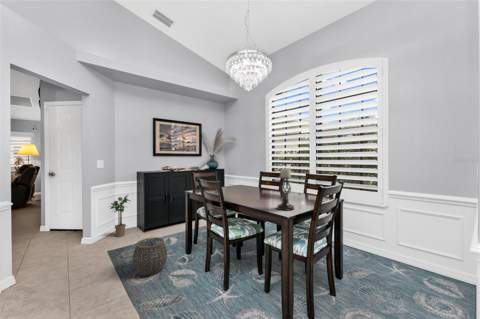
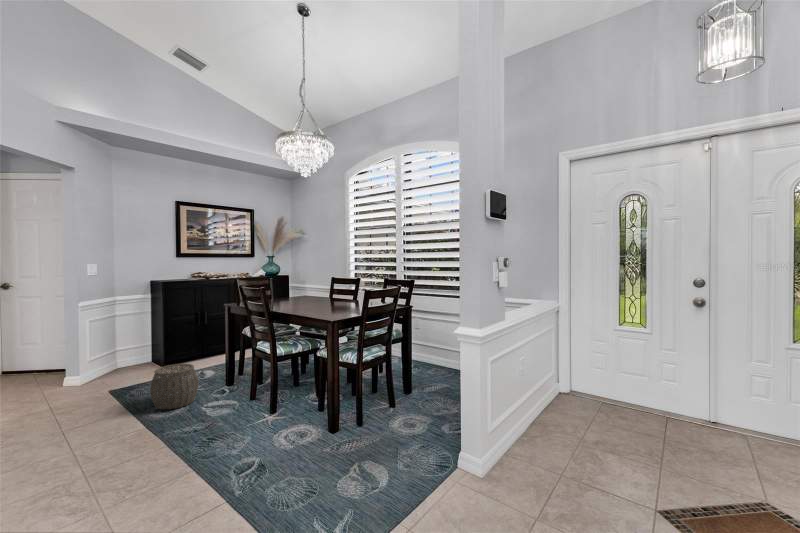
candle holder: present [277,168,294,210] -> none [330,270,350,317]
potted plant: present [110,195,130,237] -> none [106,314,143,374]

